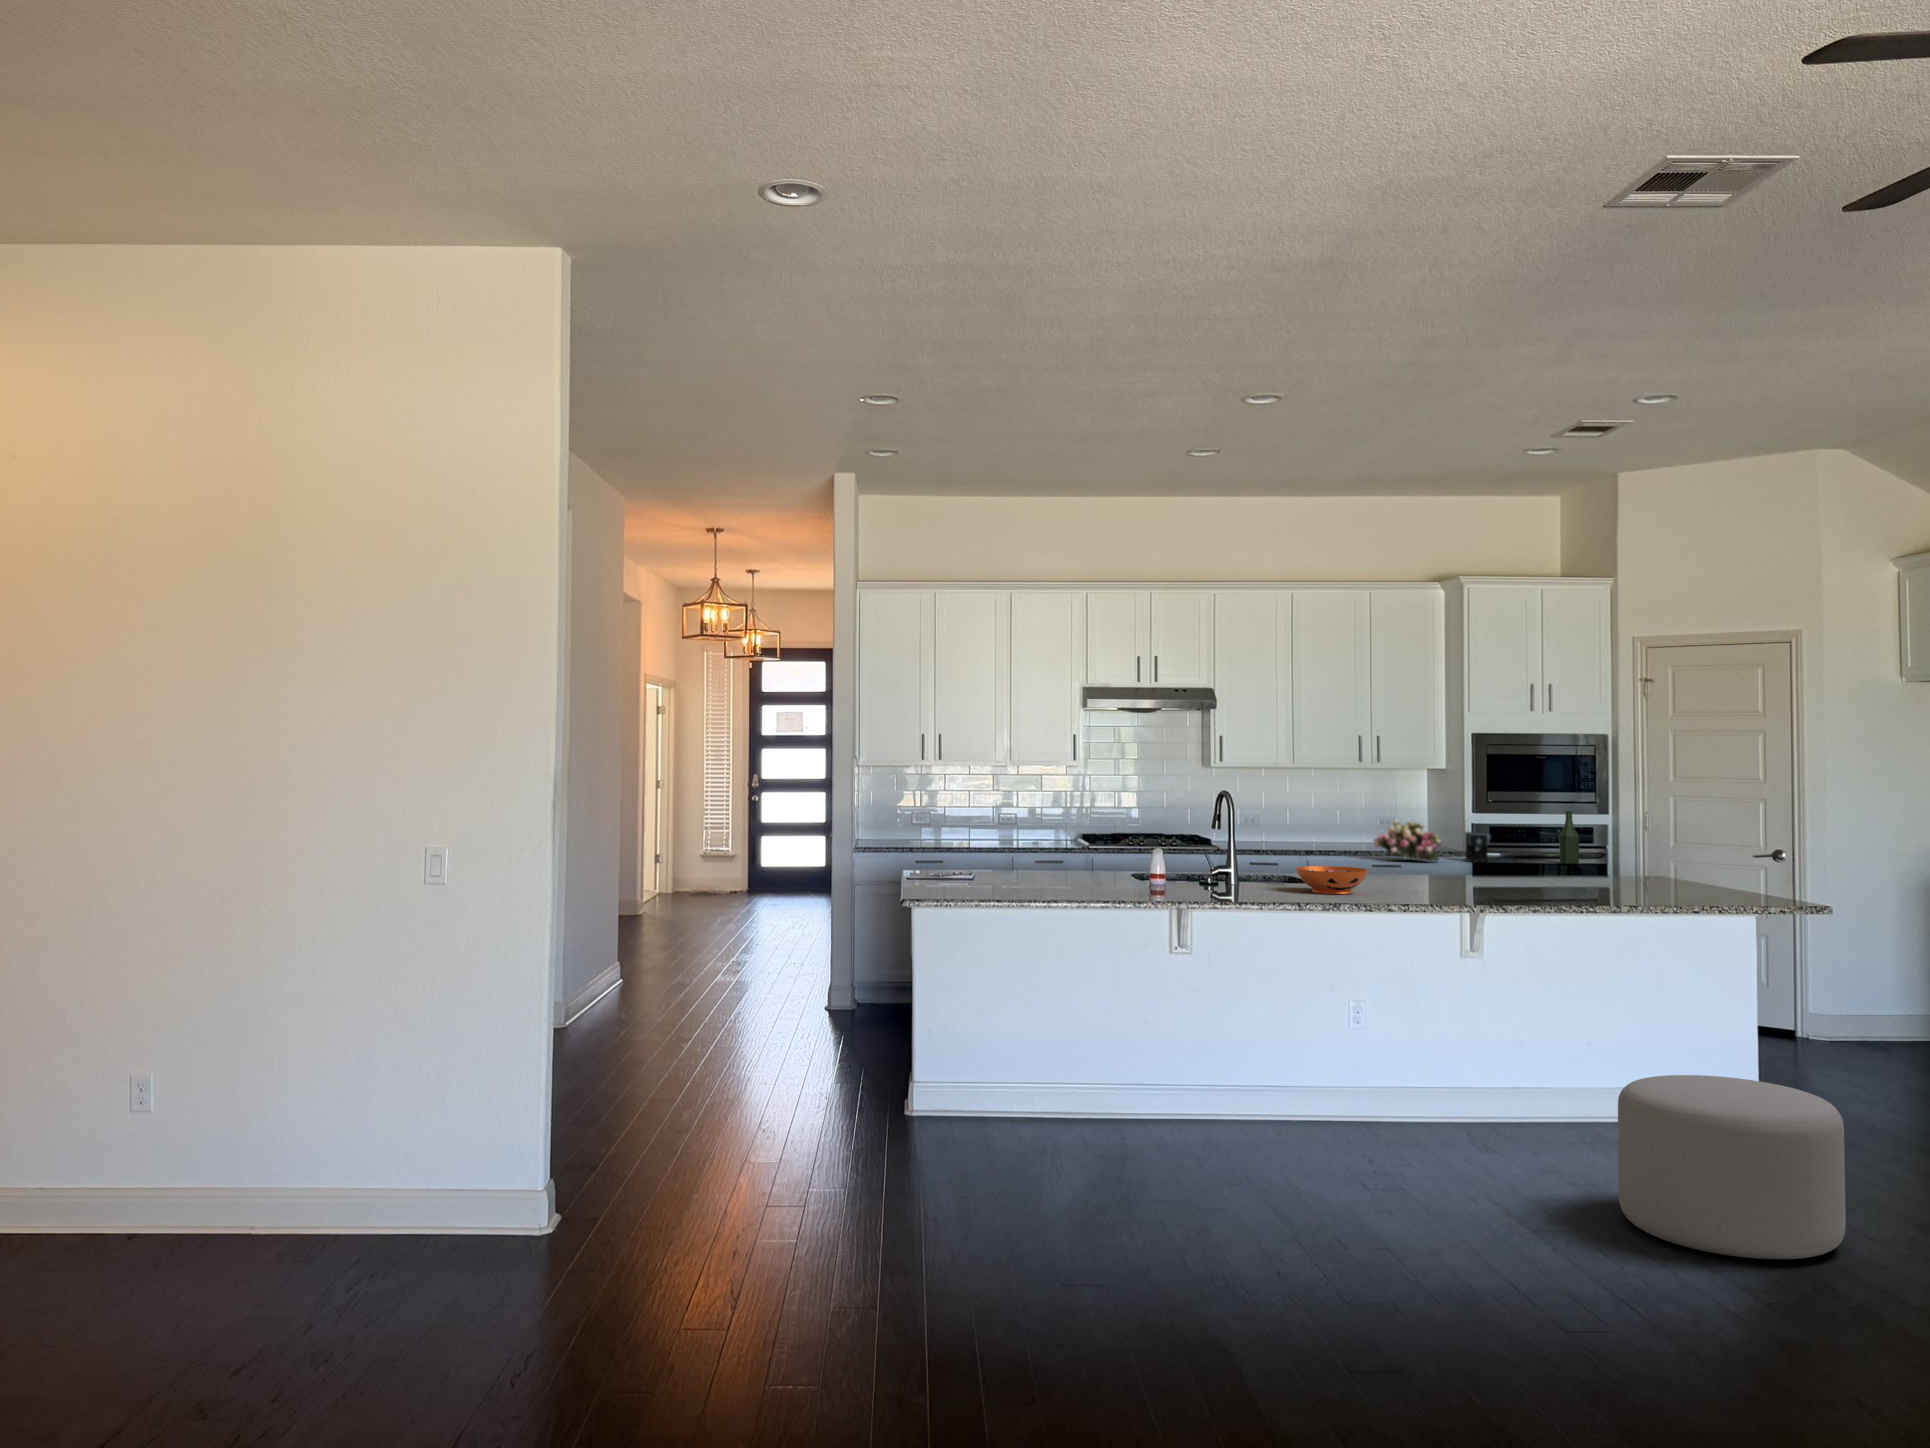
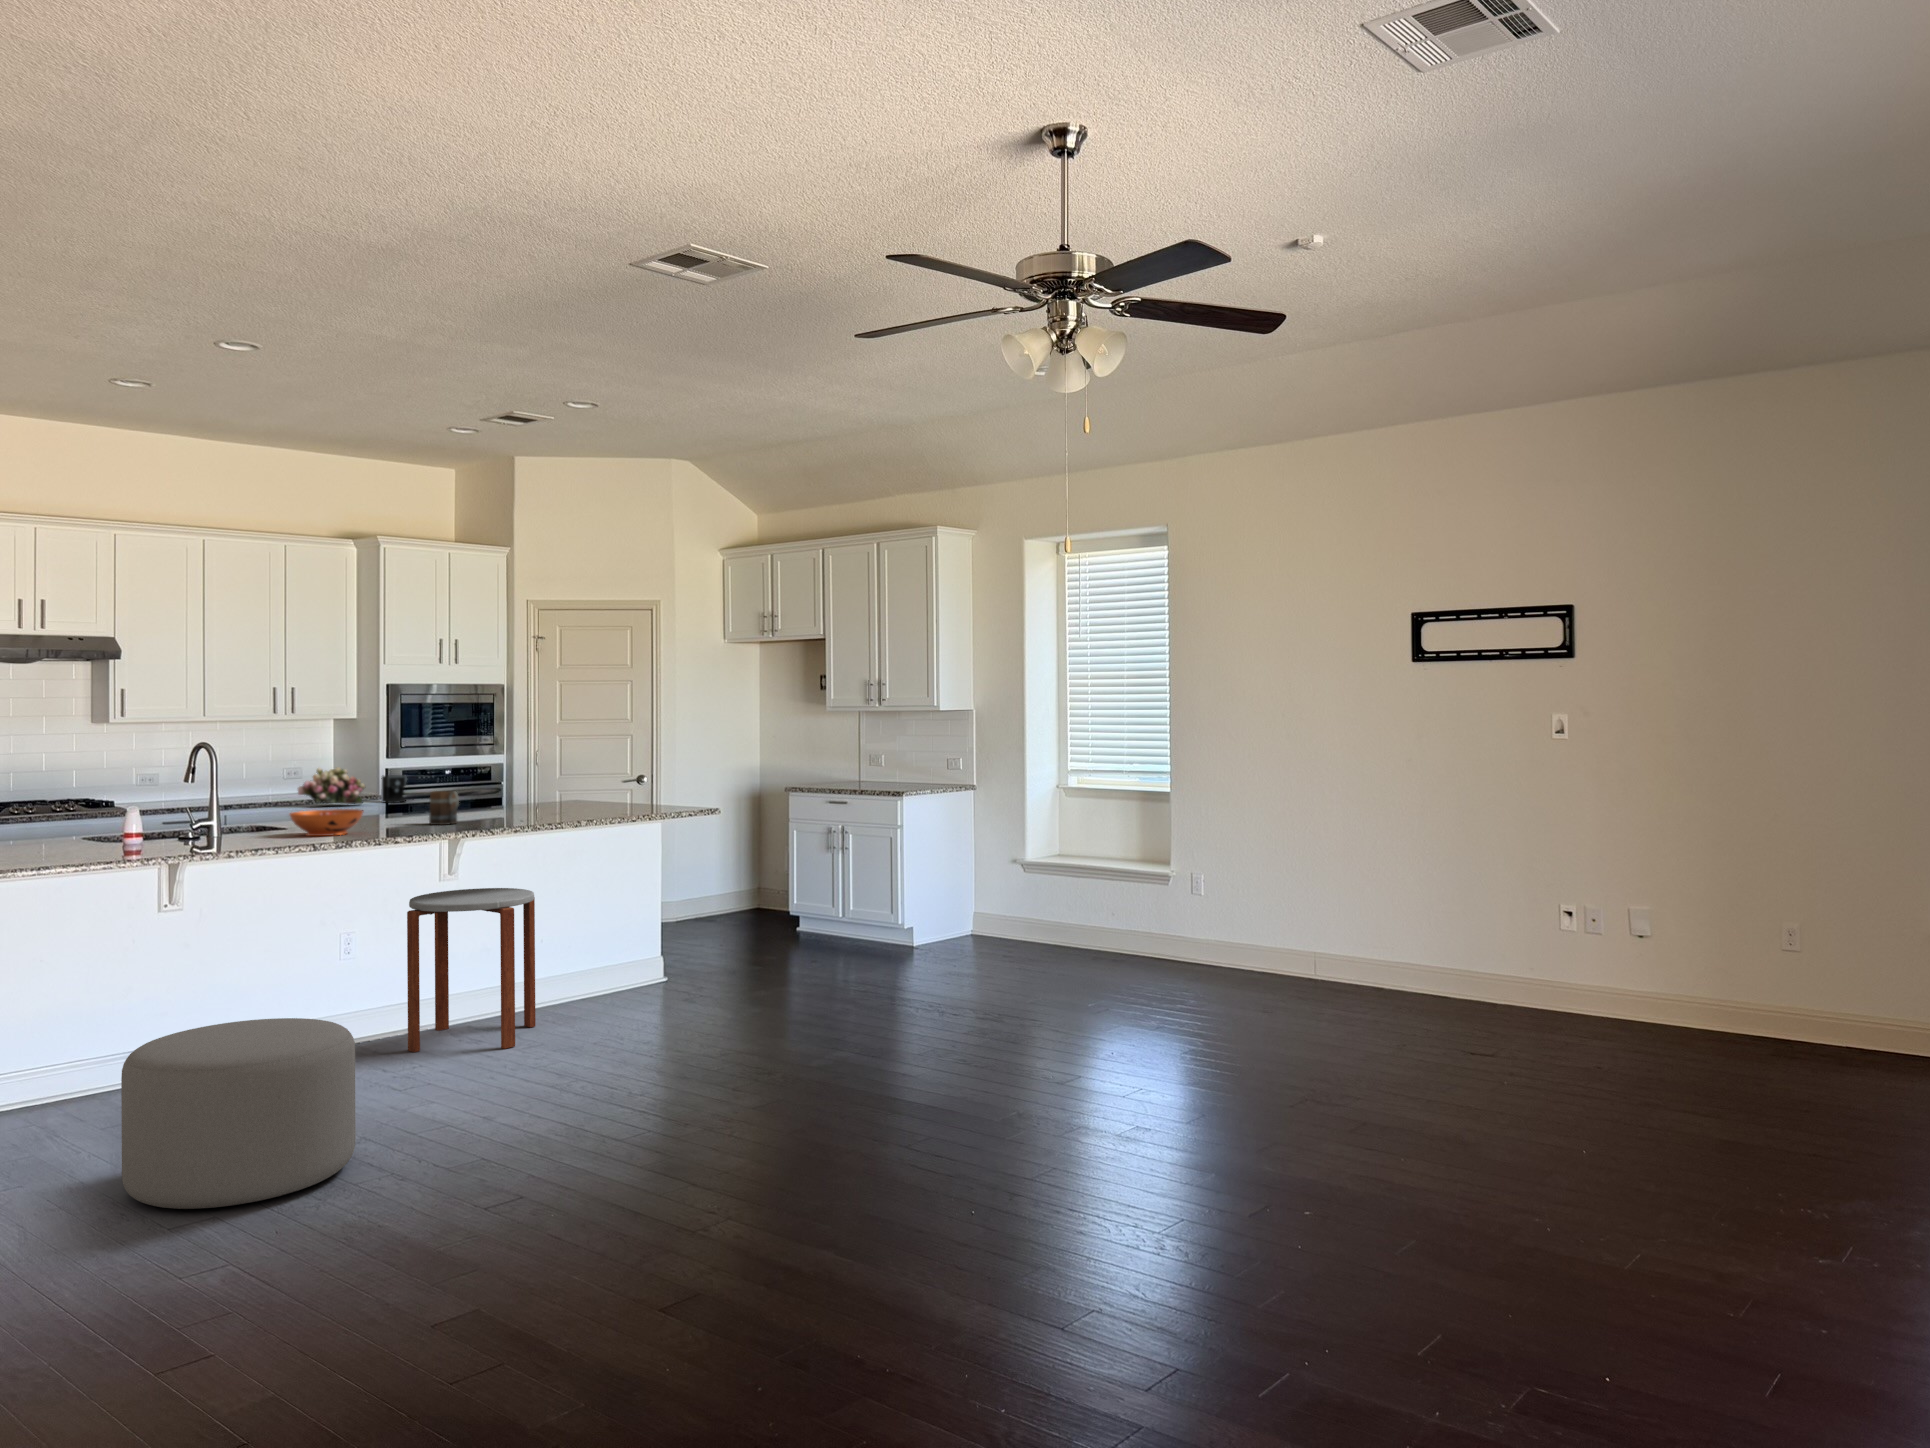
bottle: present [1559,811,1579,864] -> none [464,752,482,798]
mug: none [1452,855,1482,893] -> present [429,791,459,825]
side table: none [1401,967,1553,1157] -> present [407,888,536,1052]
ottoman: present [1618,1075,1846,1259] -> present [121,1018,356,1209]

